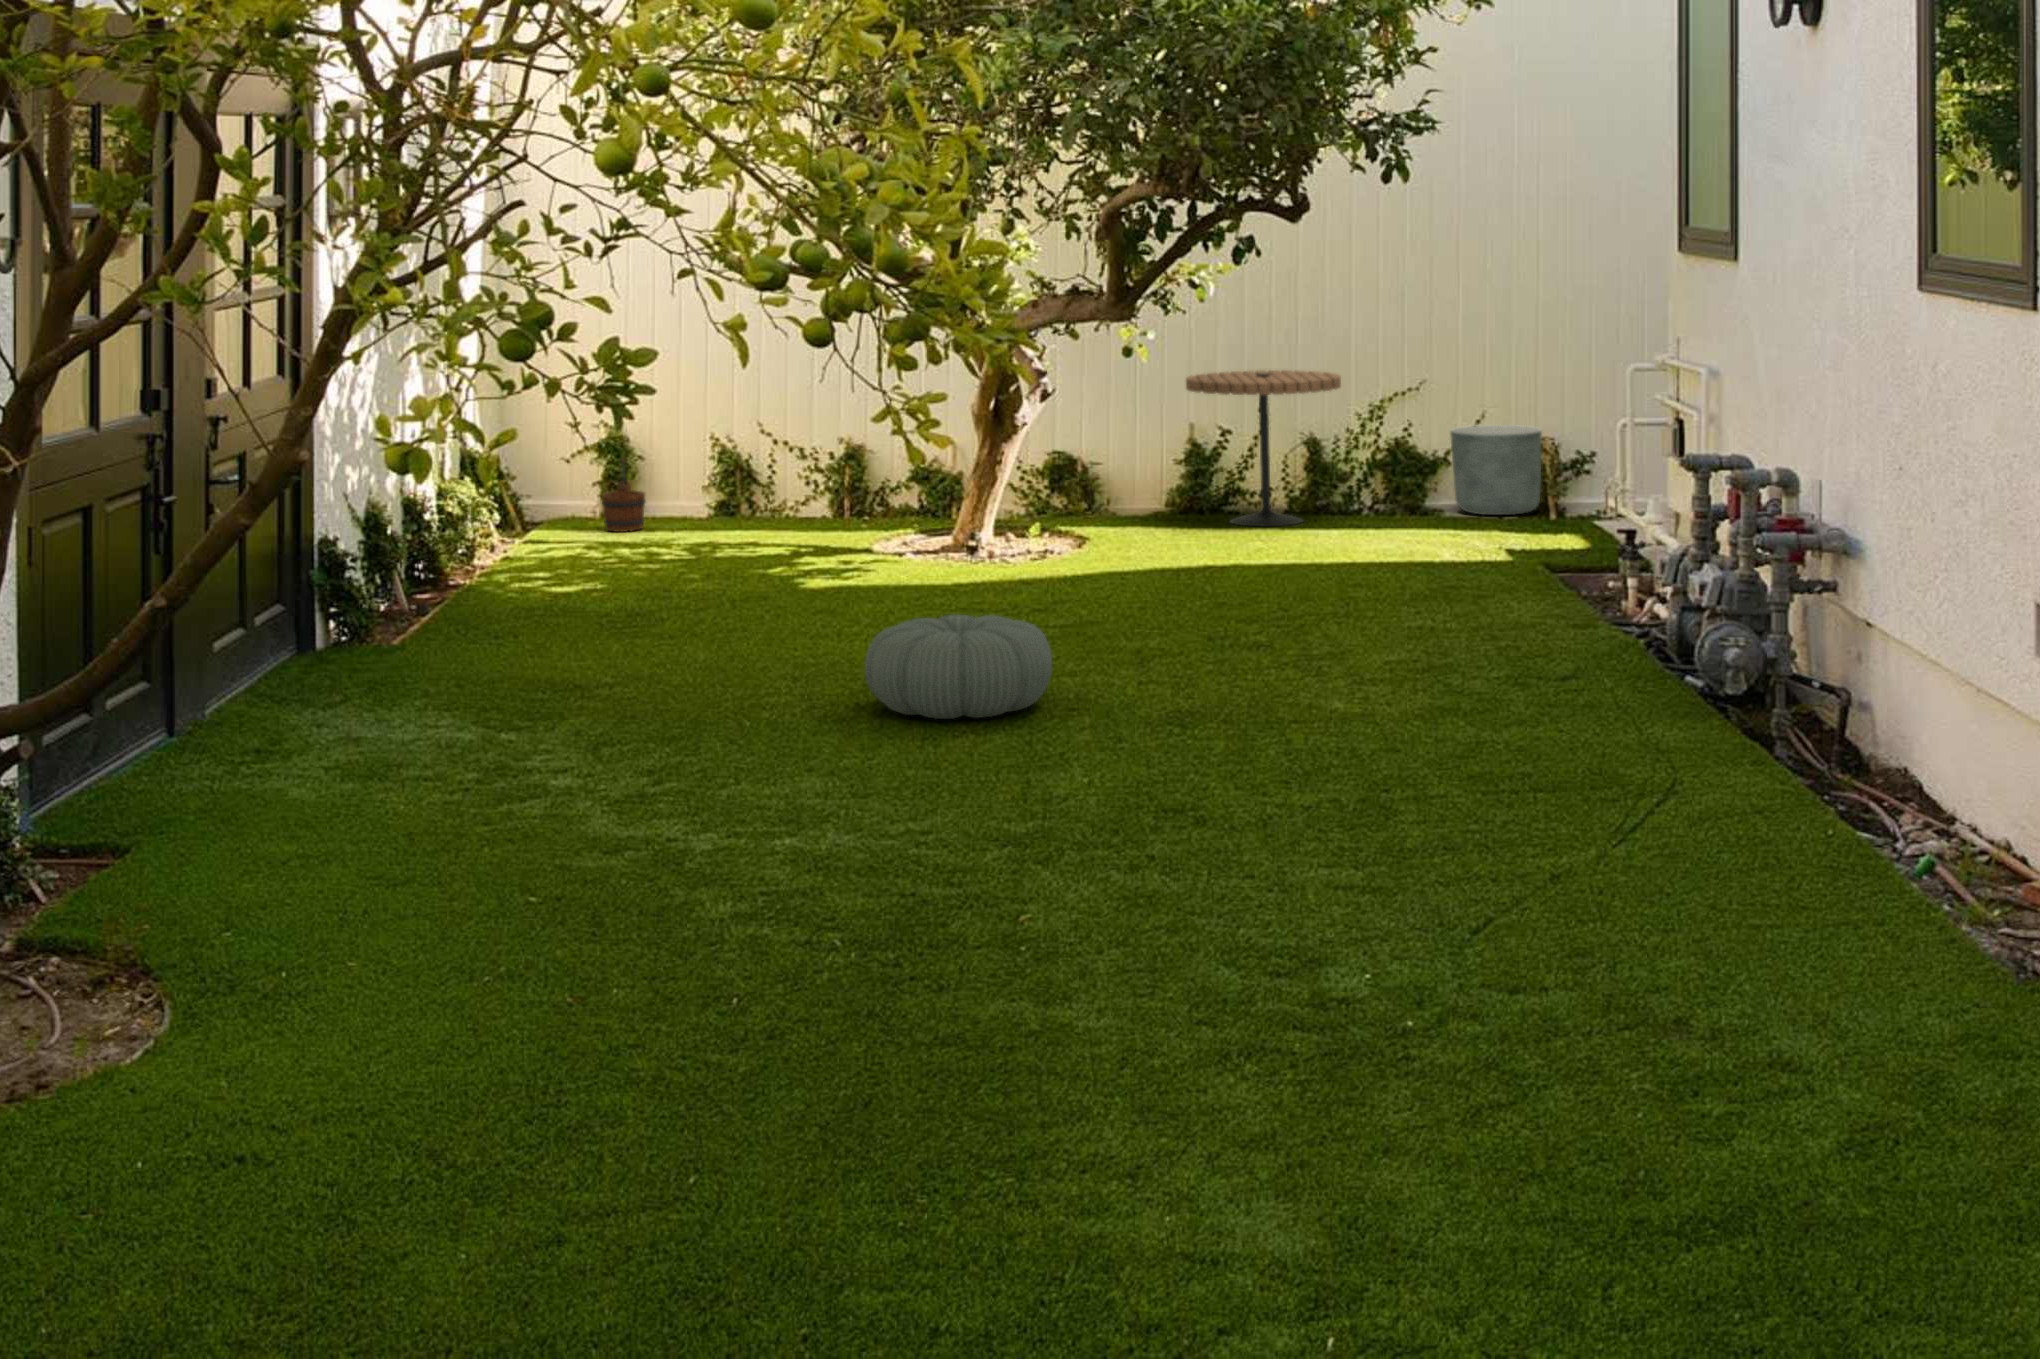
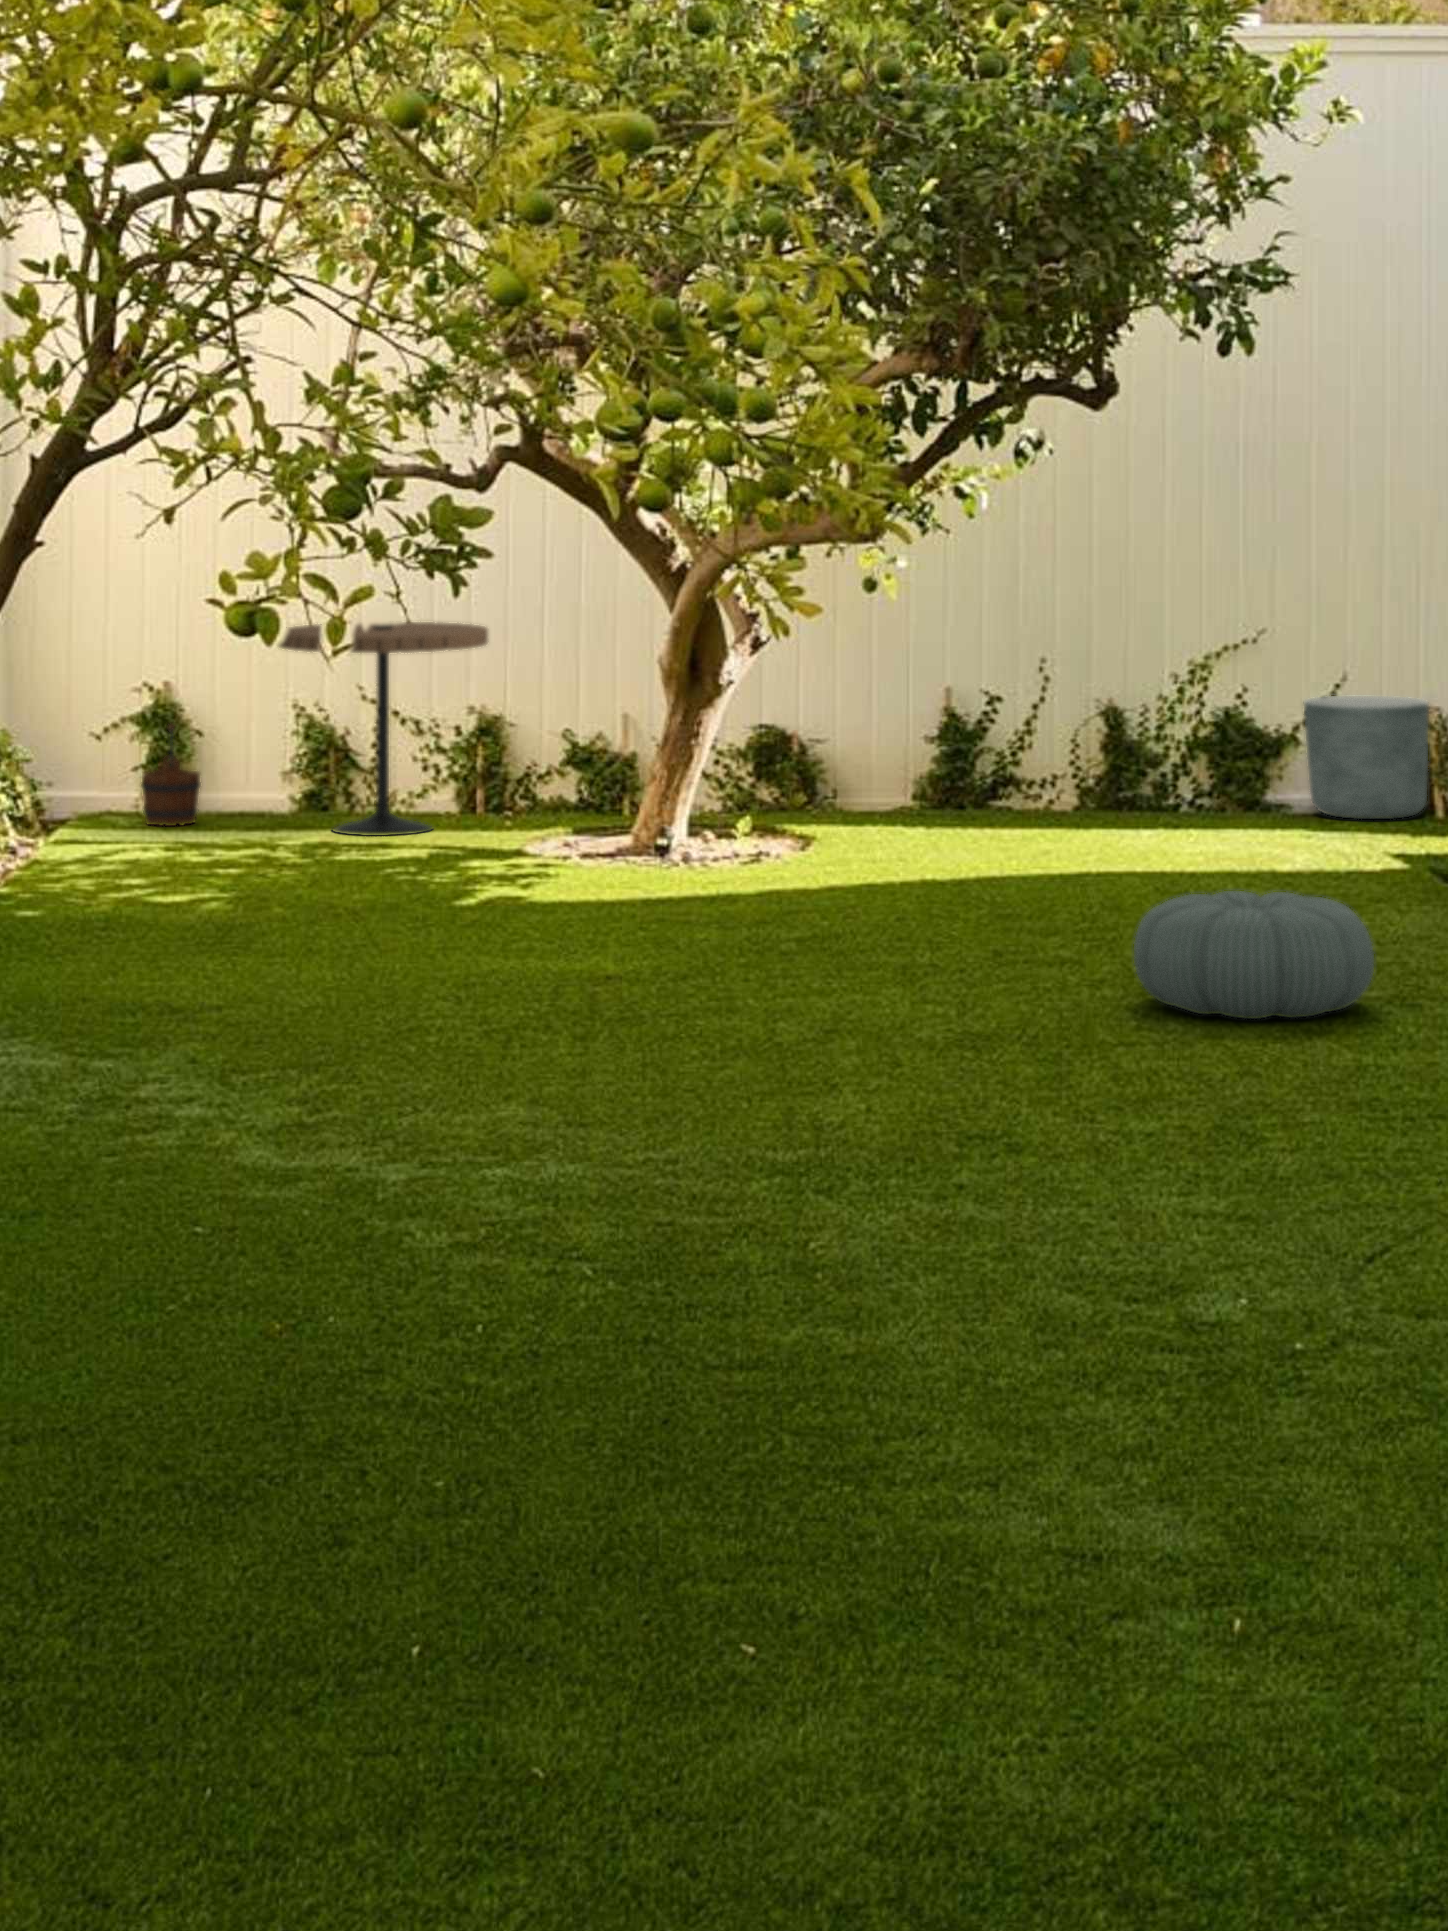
side table: present [1186,370,1341,526] -> present [279,622,488,836]
pouf: present [865,615,1052,719] -> present [1134,891,1374,1019]

